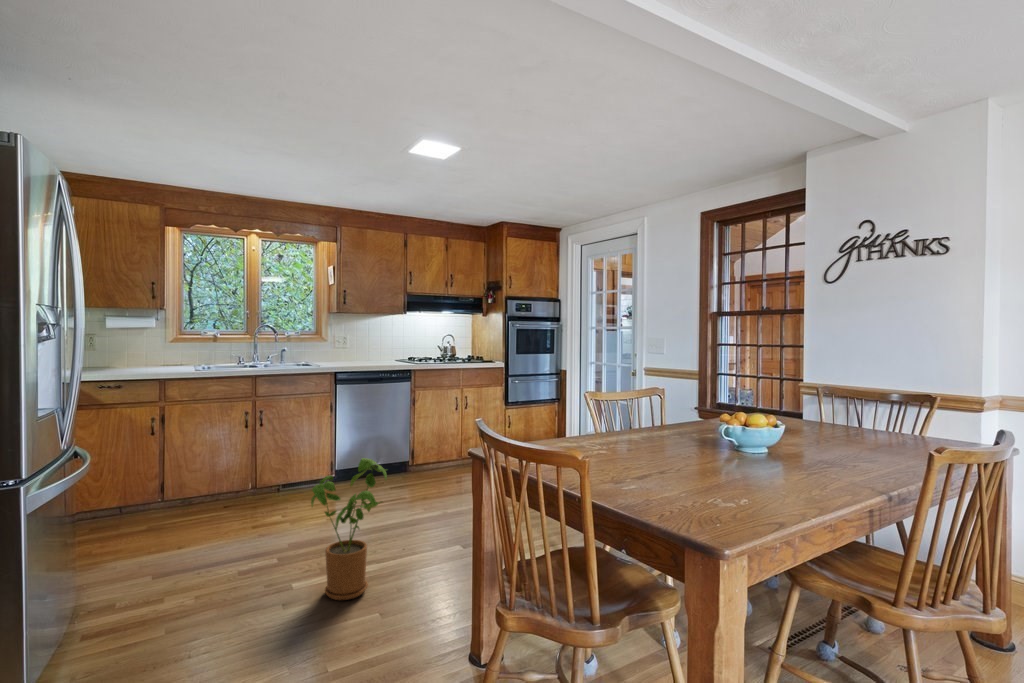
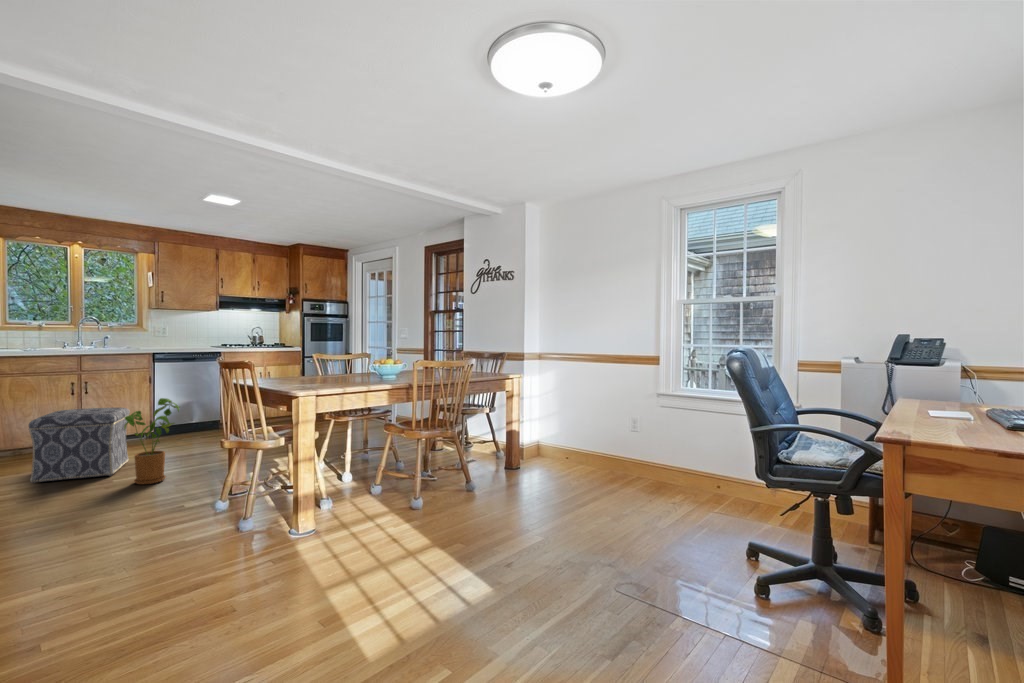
ottoman: none [189,457,314,576] -> present [29,408,130,483]

